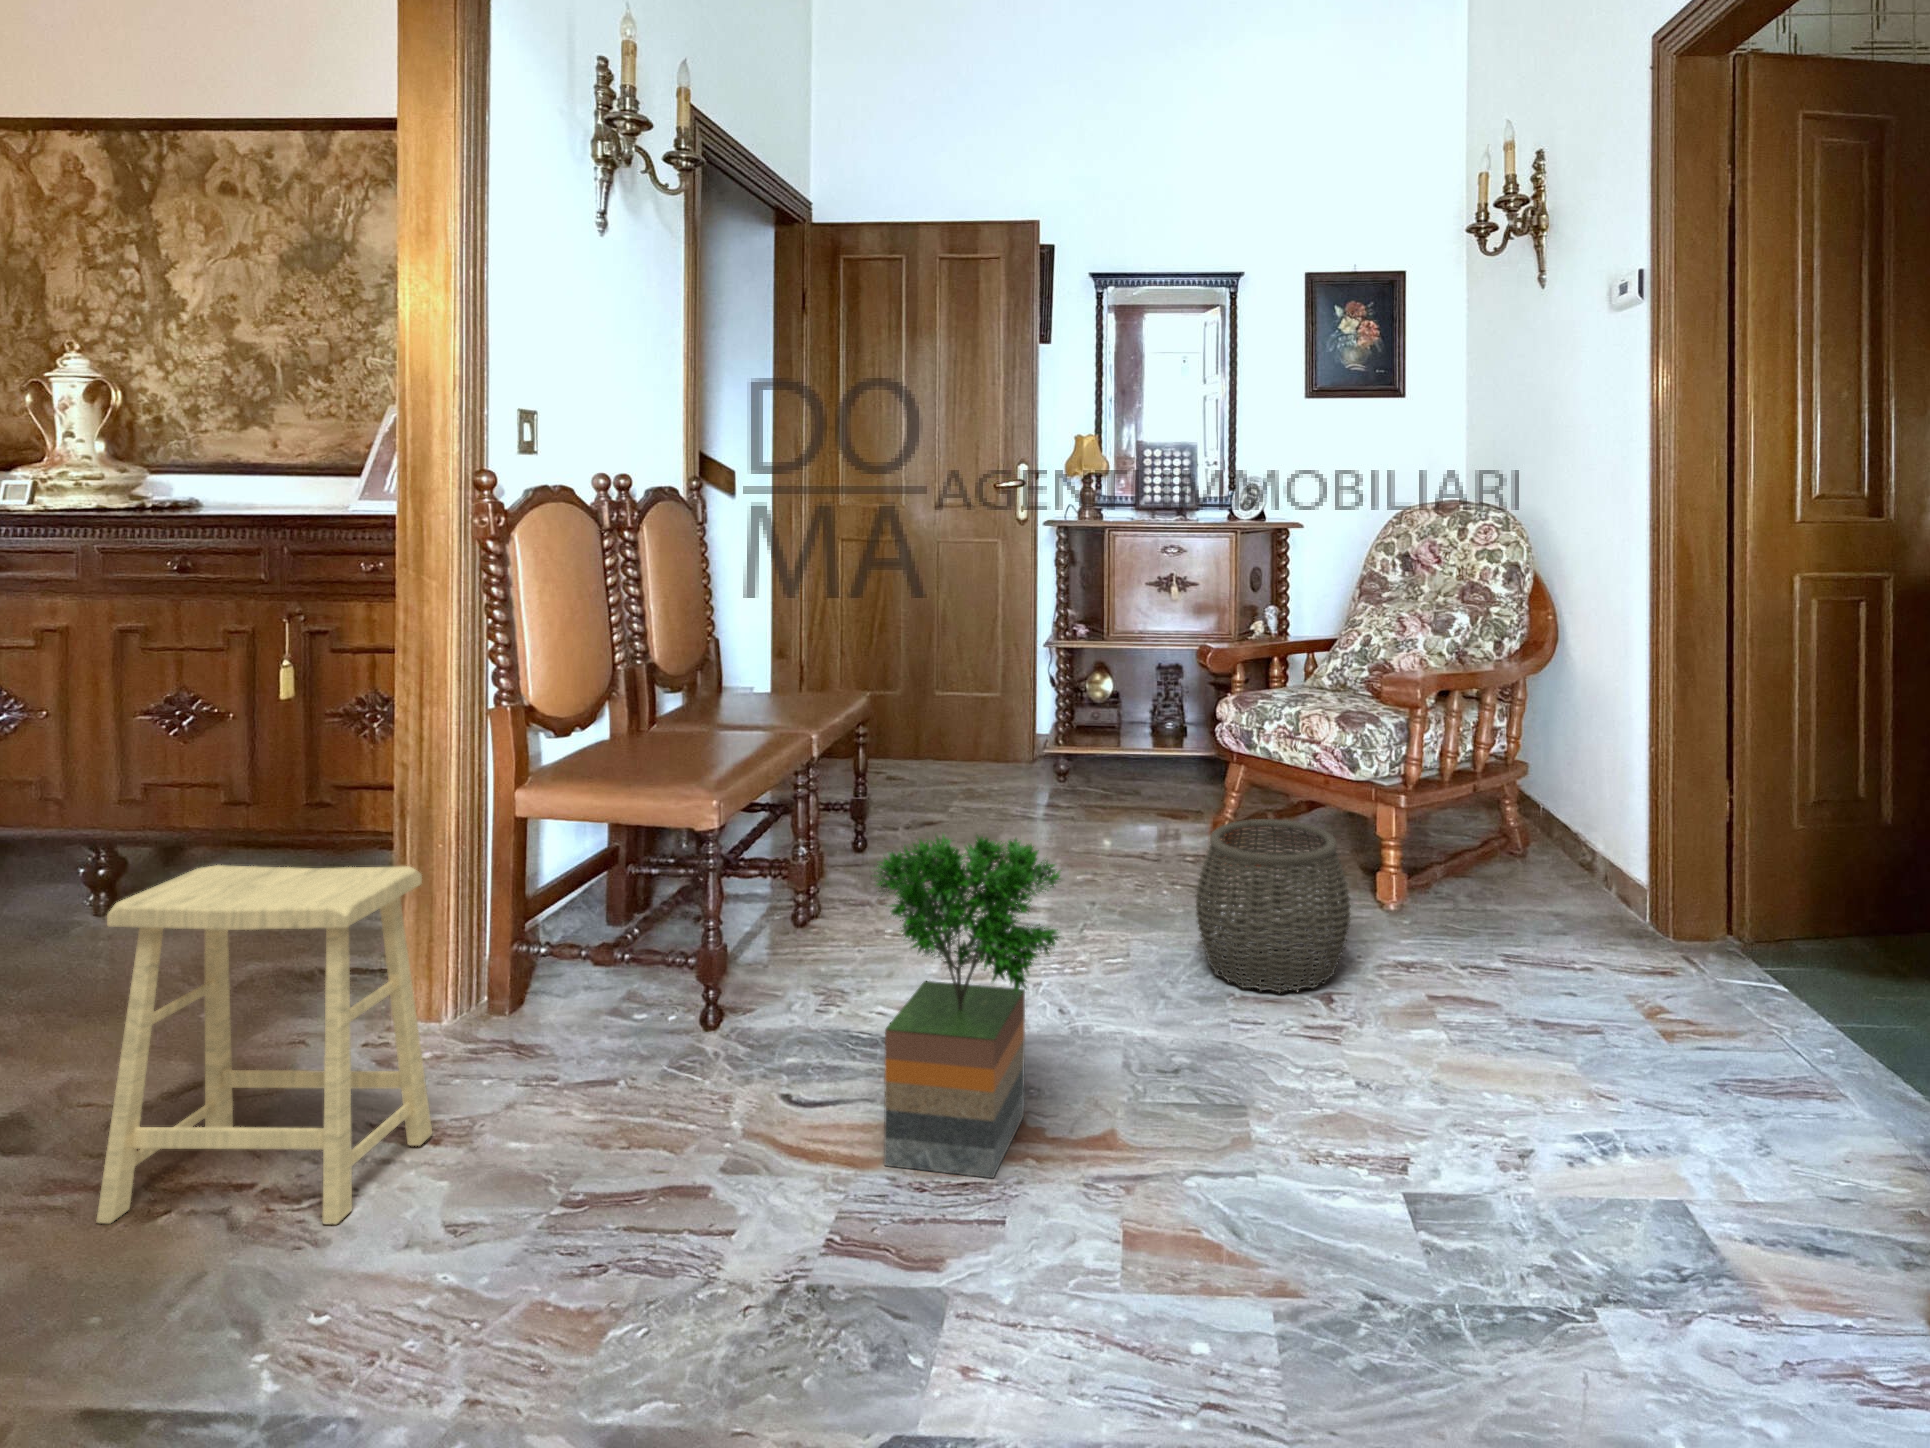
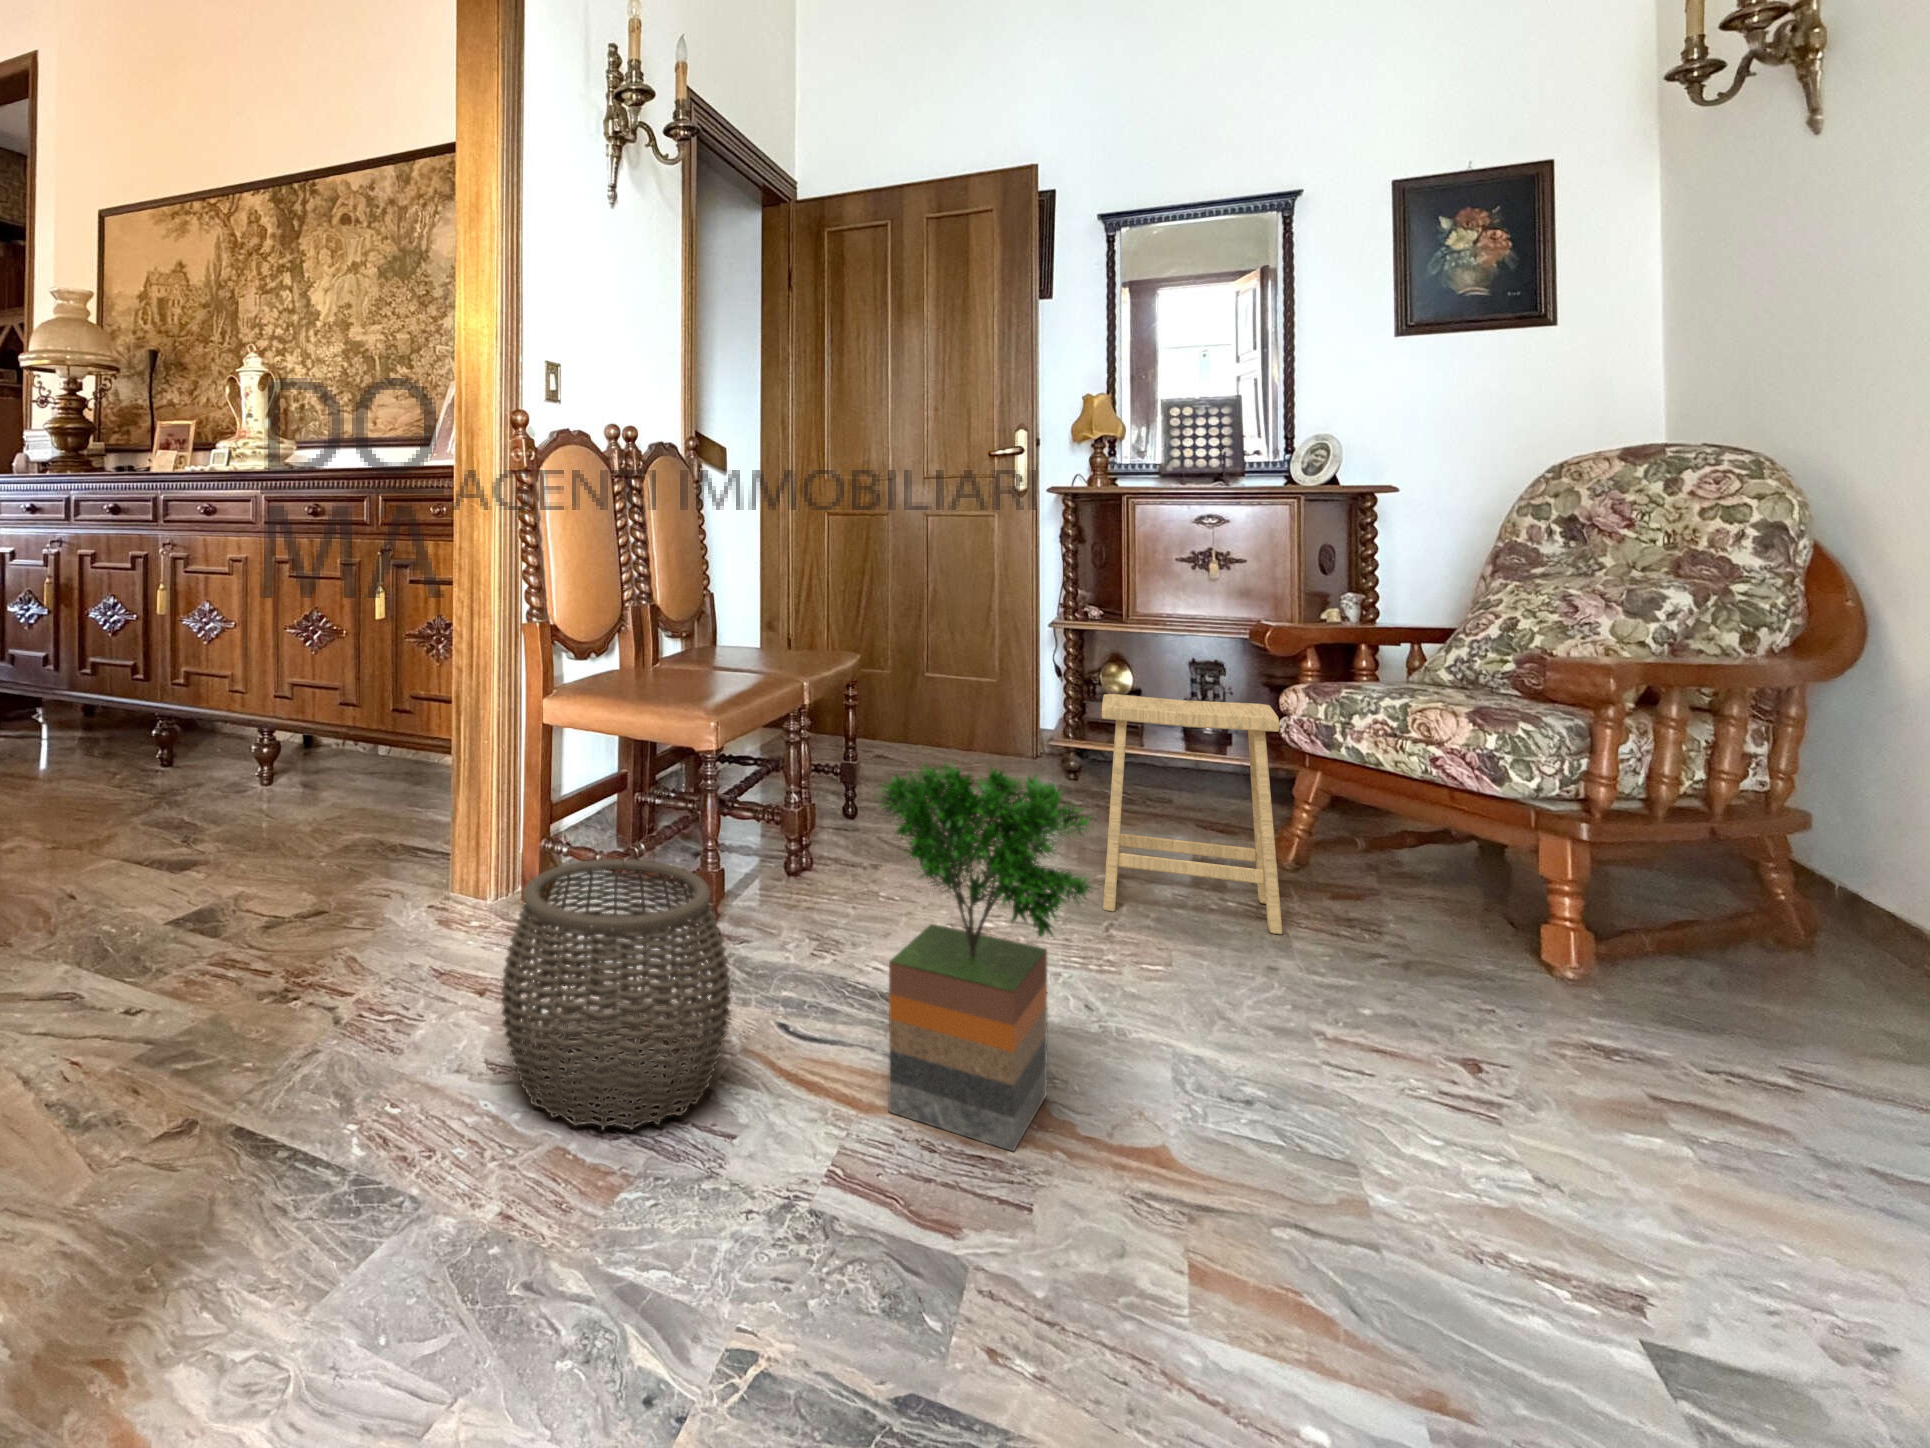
woven basket: present [1195,819,1351,993] -> present [501,859,731,1130]
footstool: present [96,865,432,1225] -> present [1102,694,1282,934]

